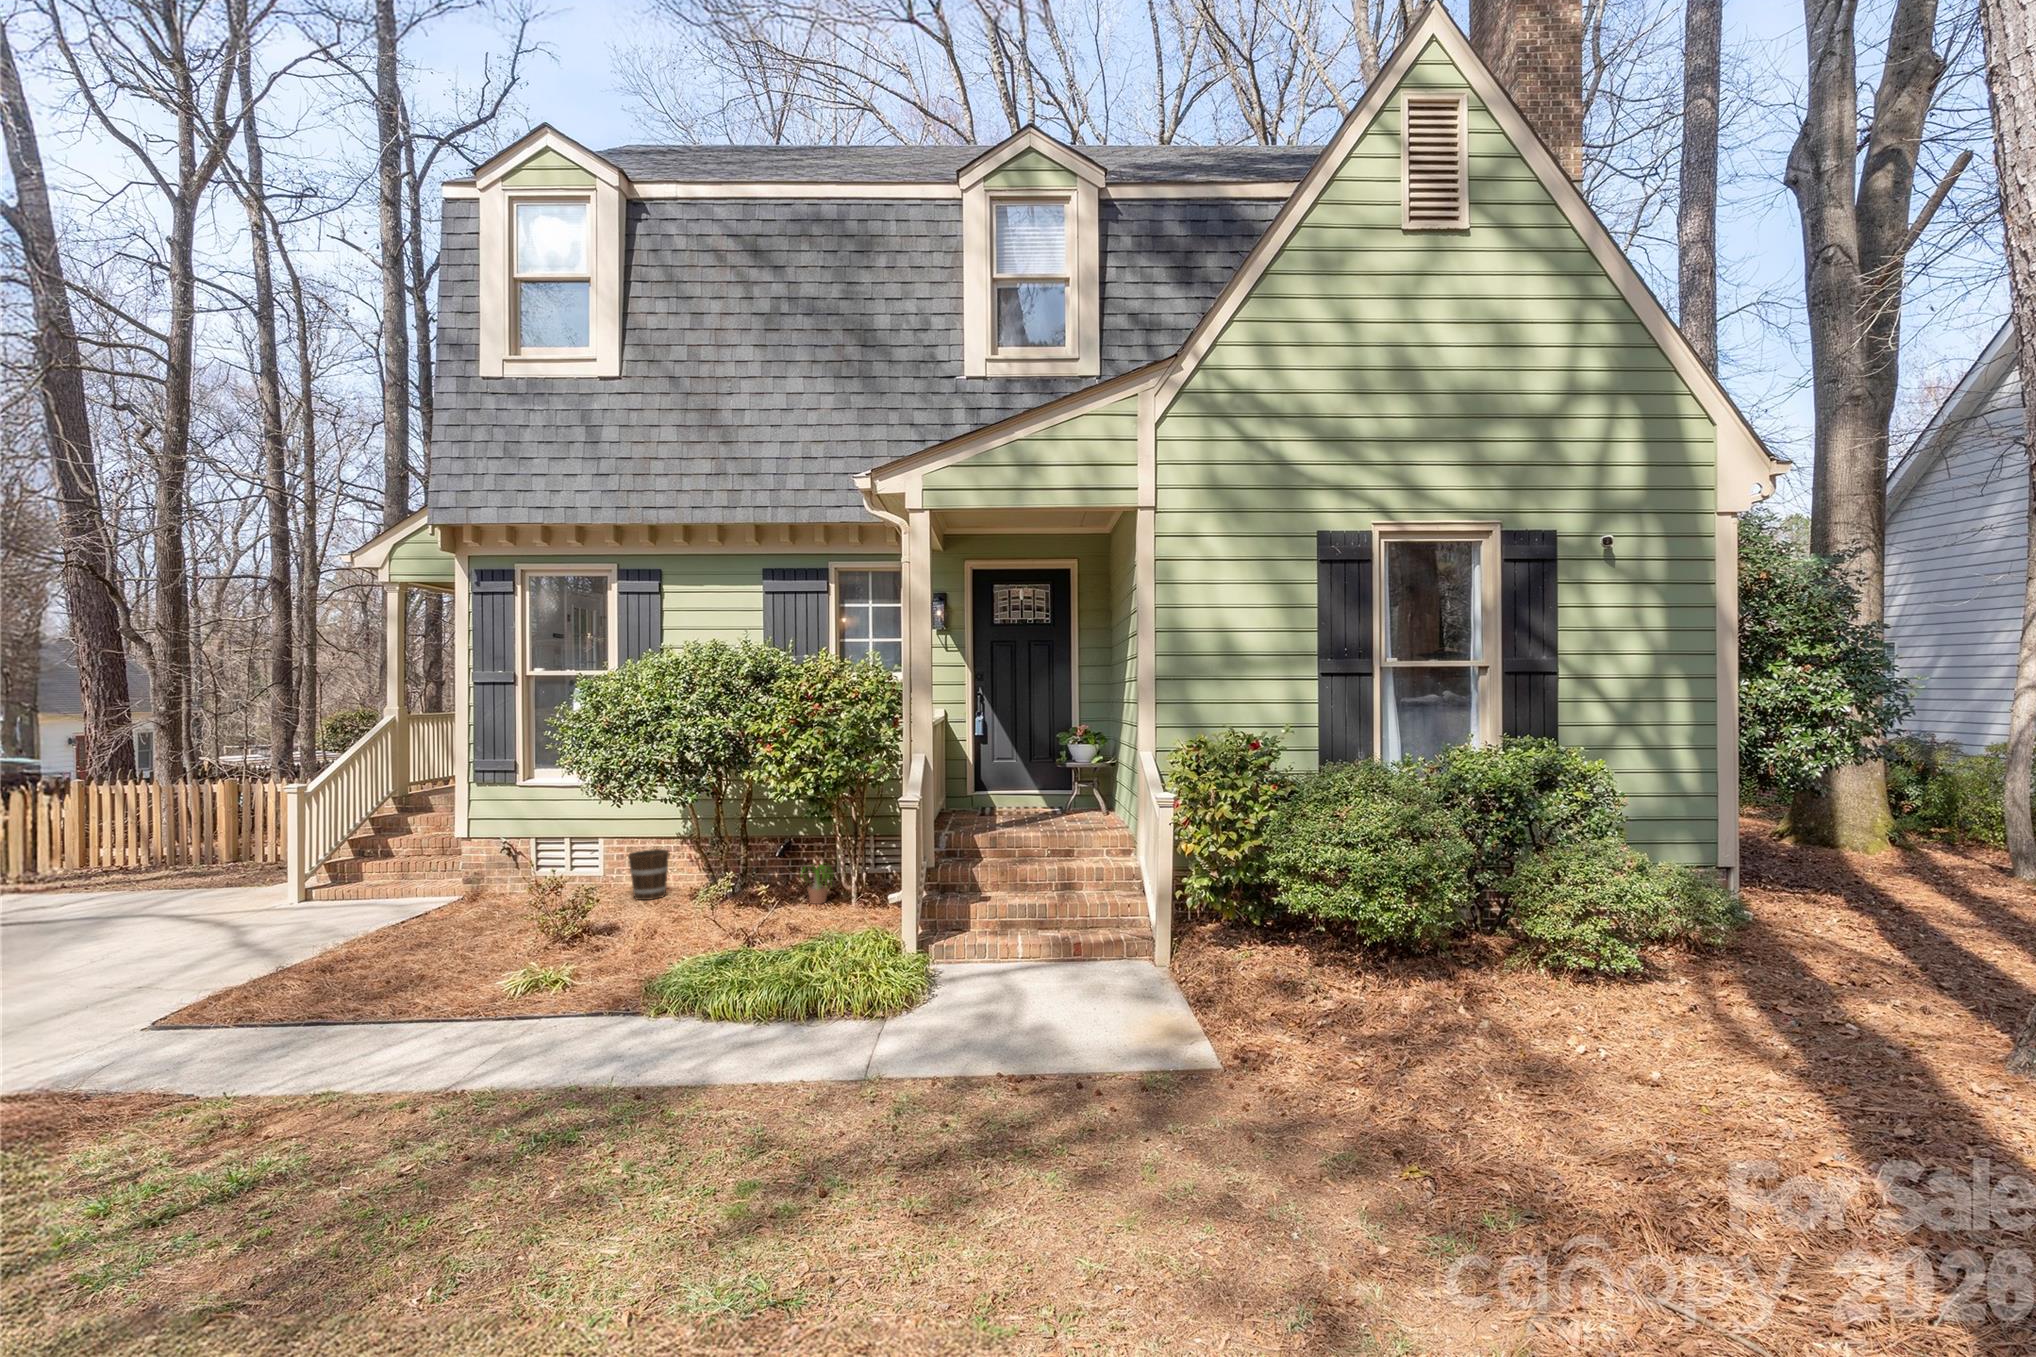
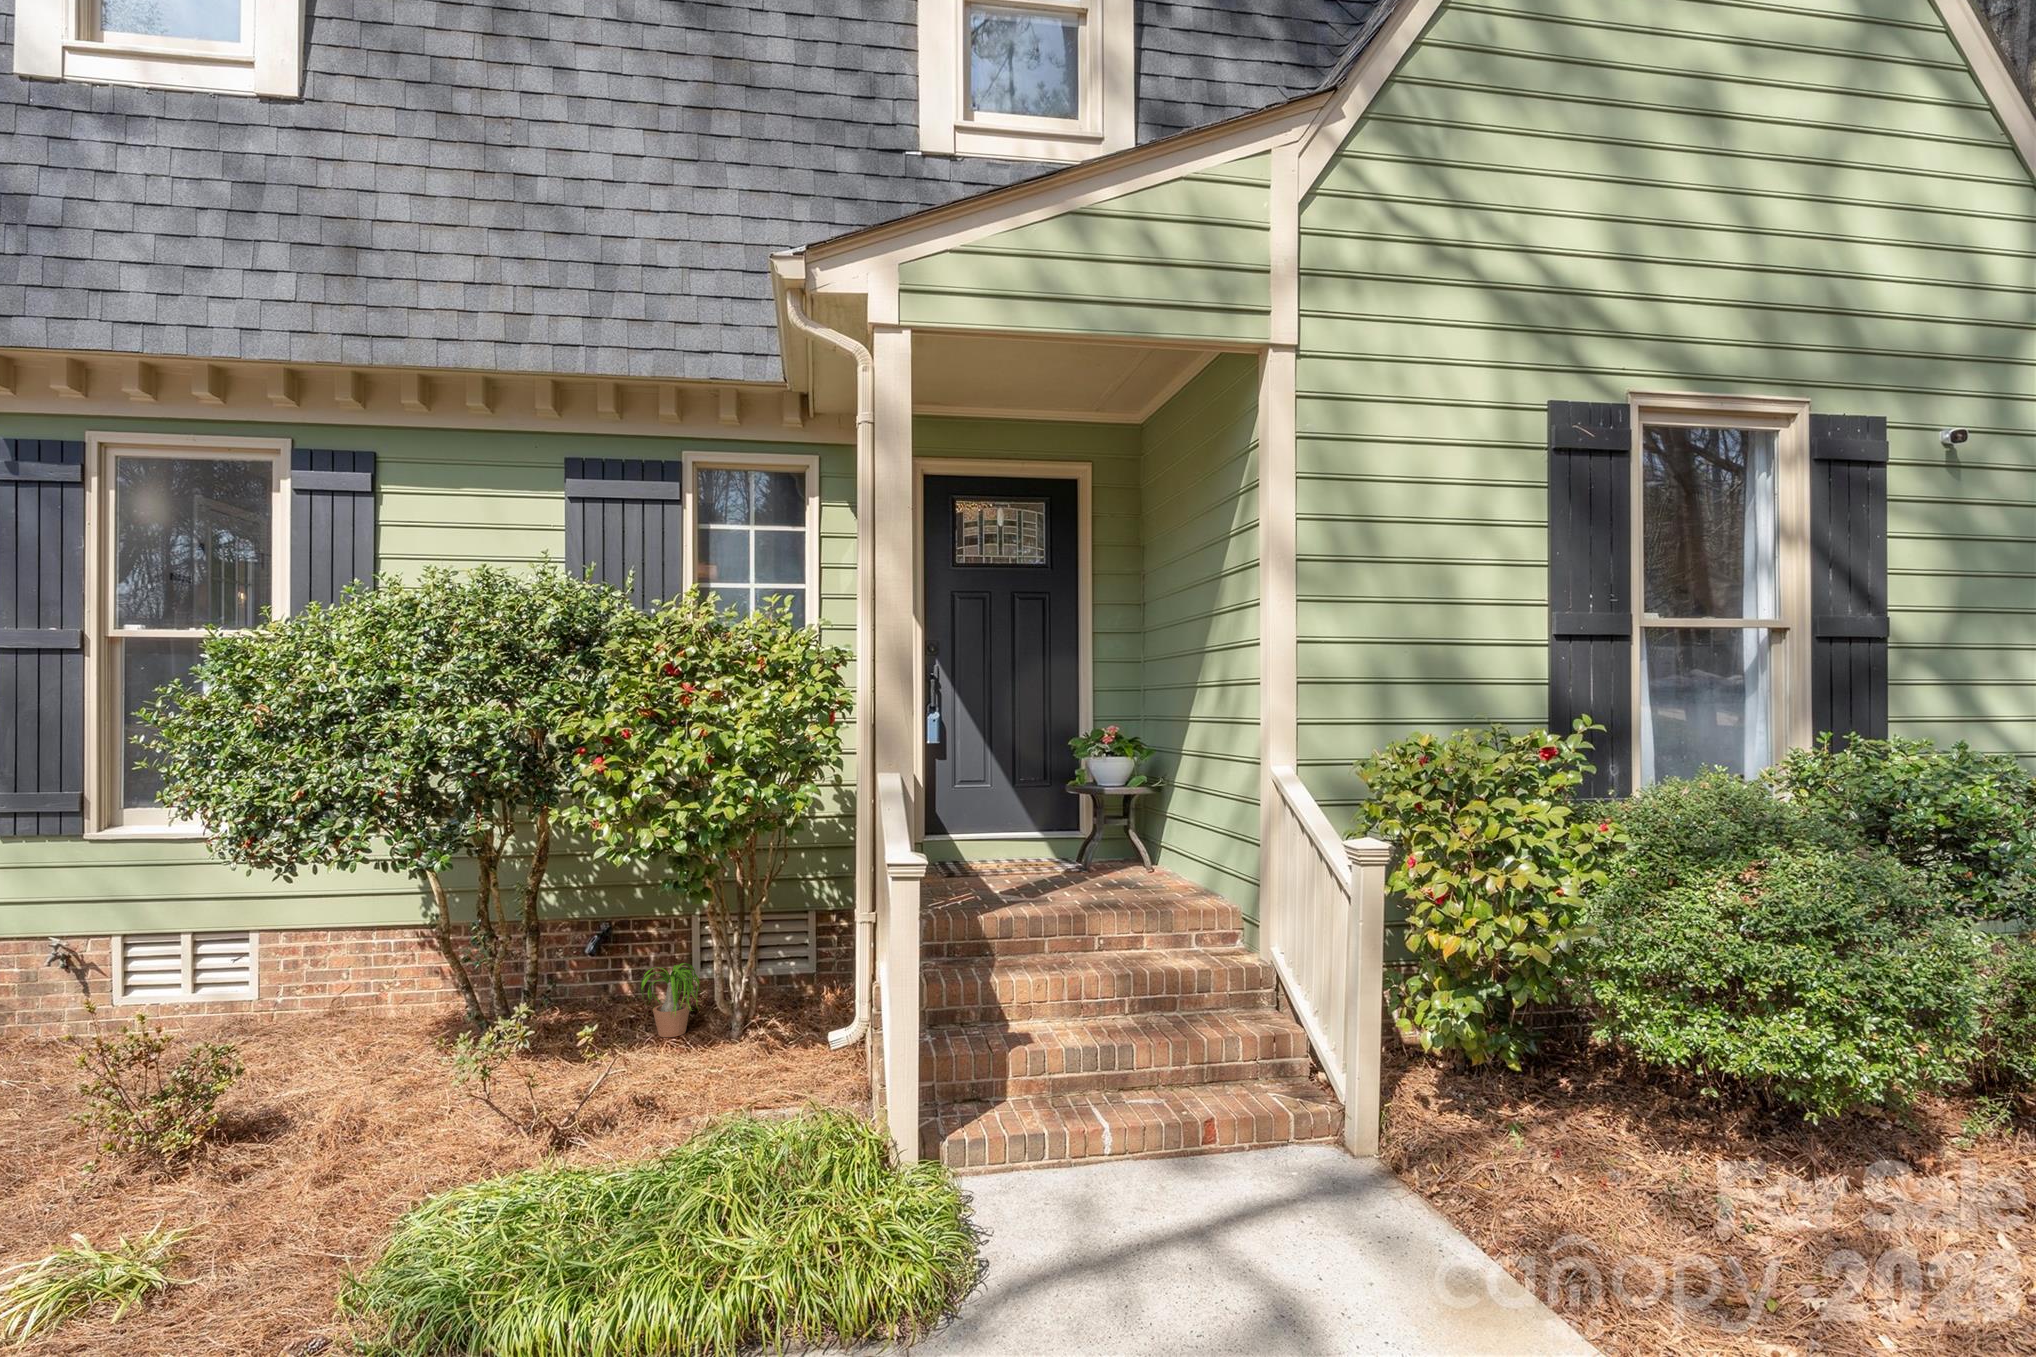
bucket: present [628,849,670,900] -> none [307,947,388,1043]

